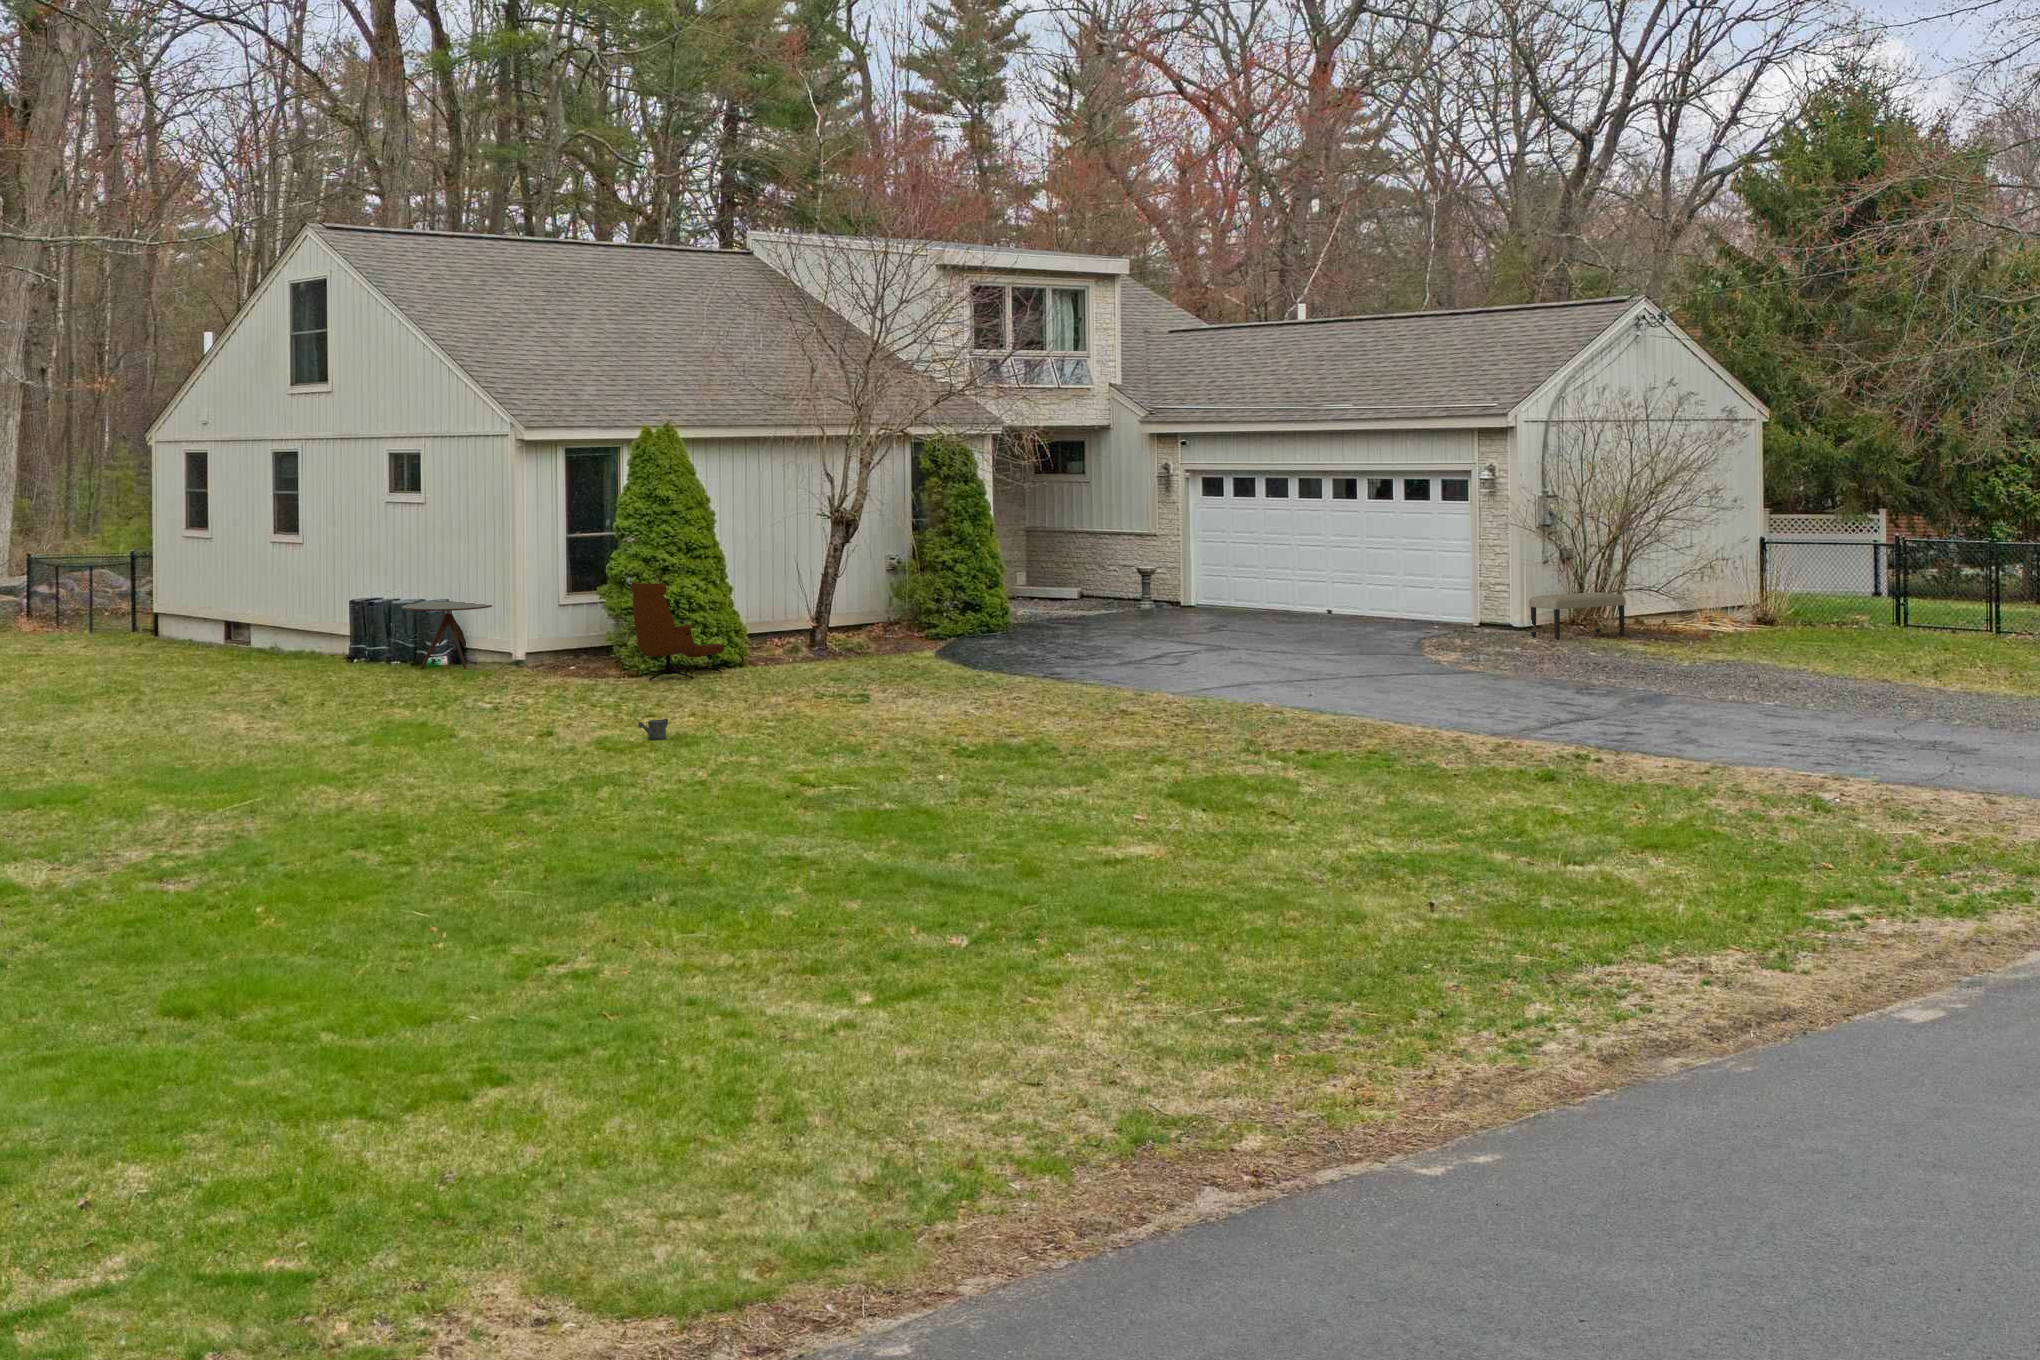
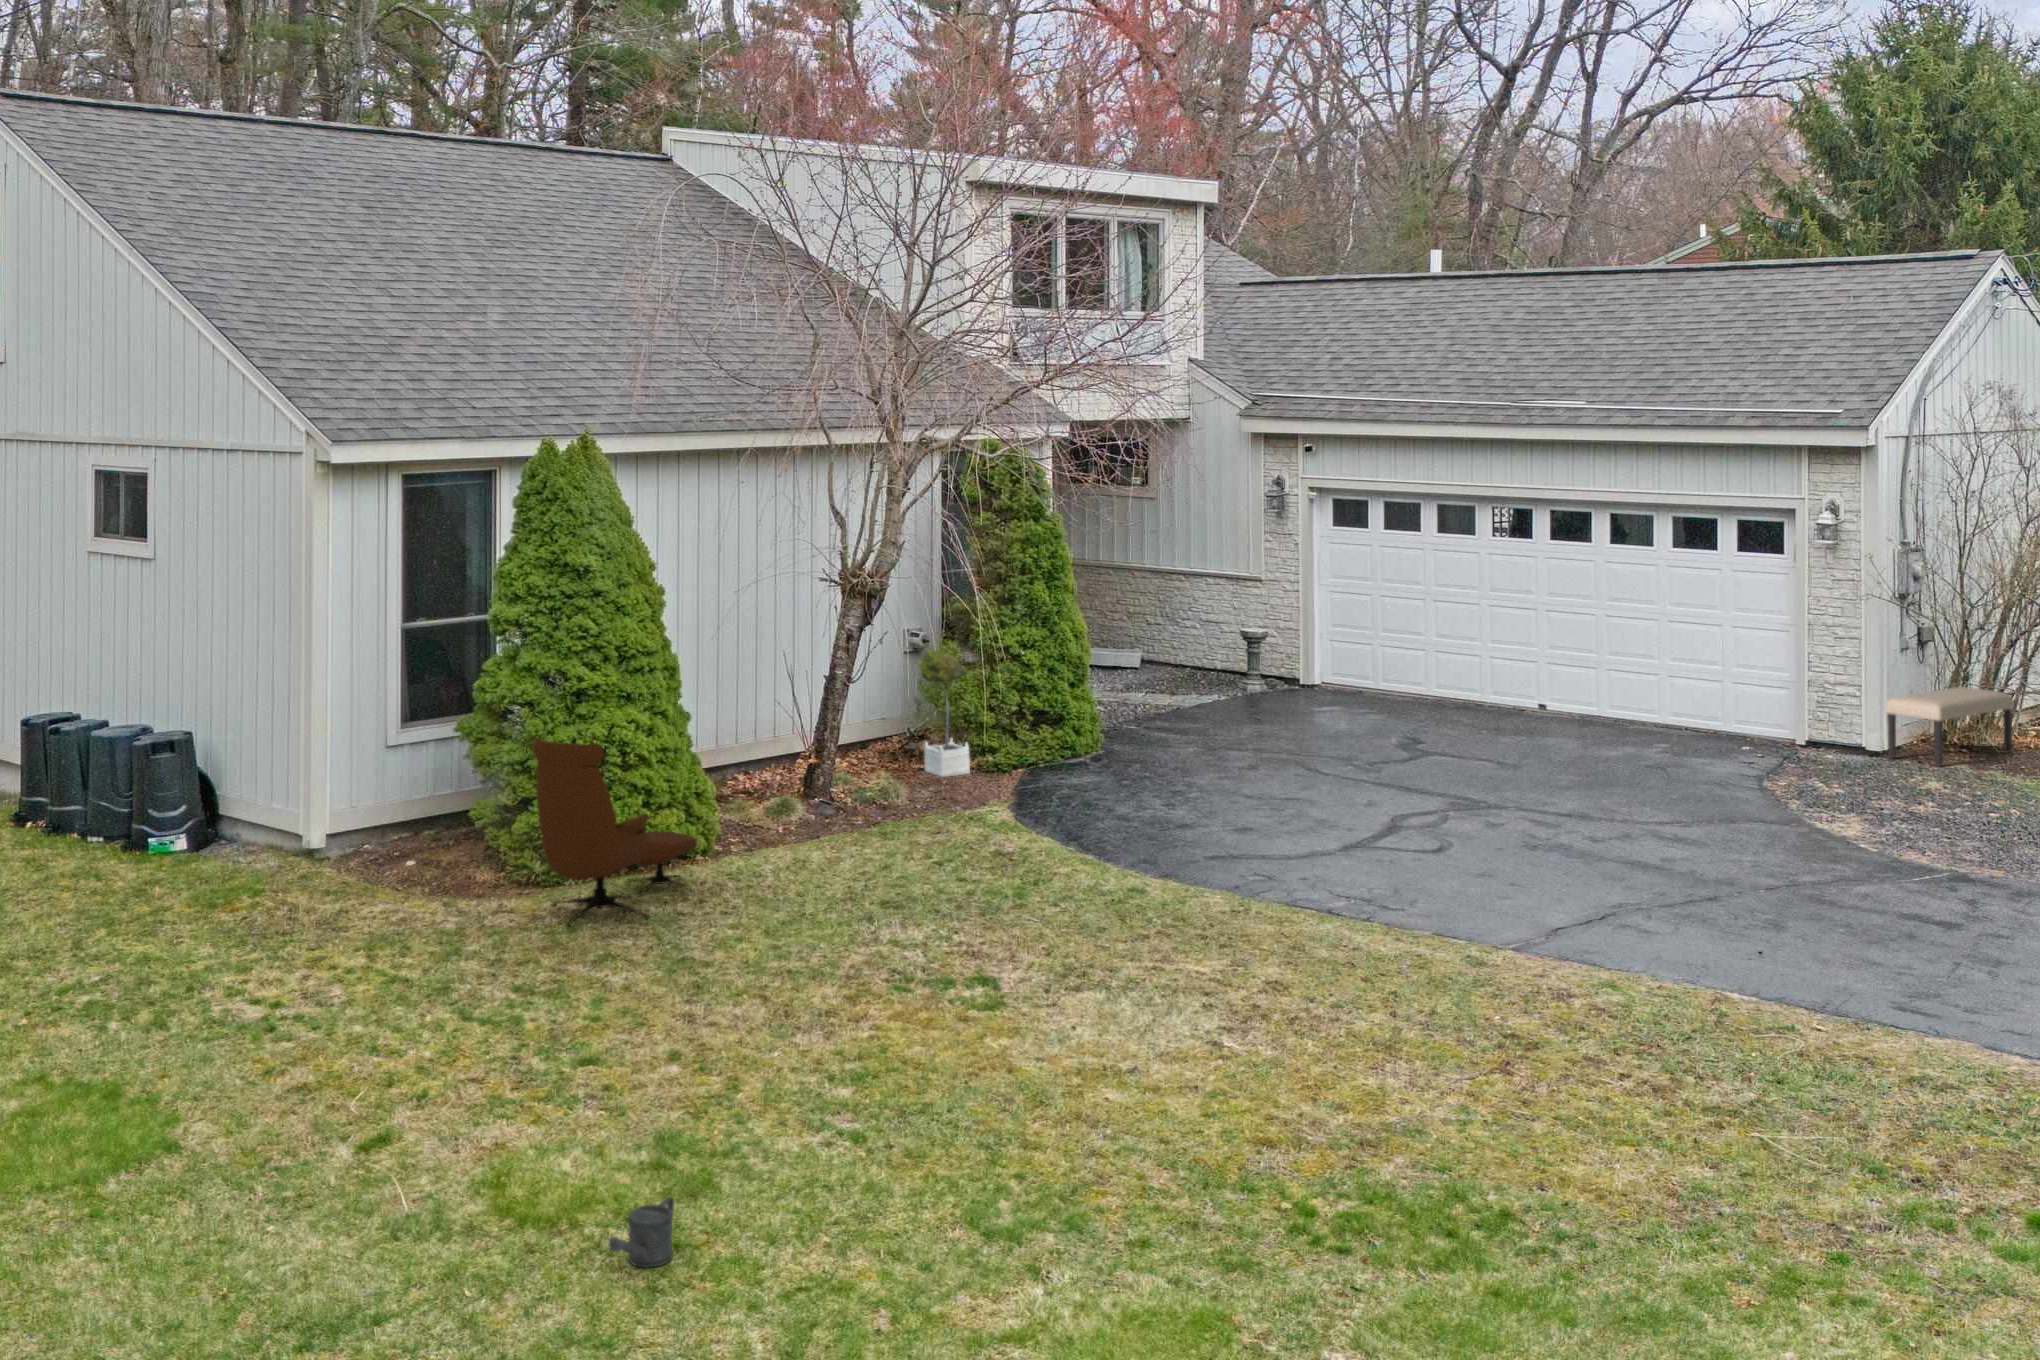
potted tree: none [883,563,915,642] -> present [919,650,970,777]
round table: present [402,601,492,669] -> none [91,742,269,882]

